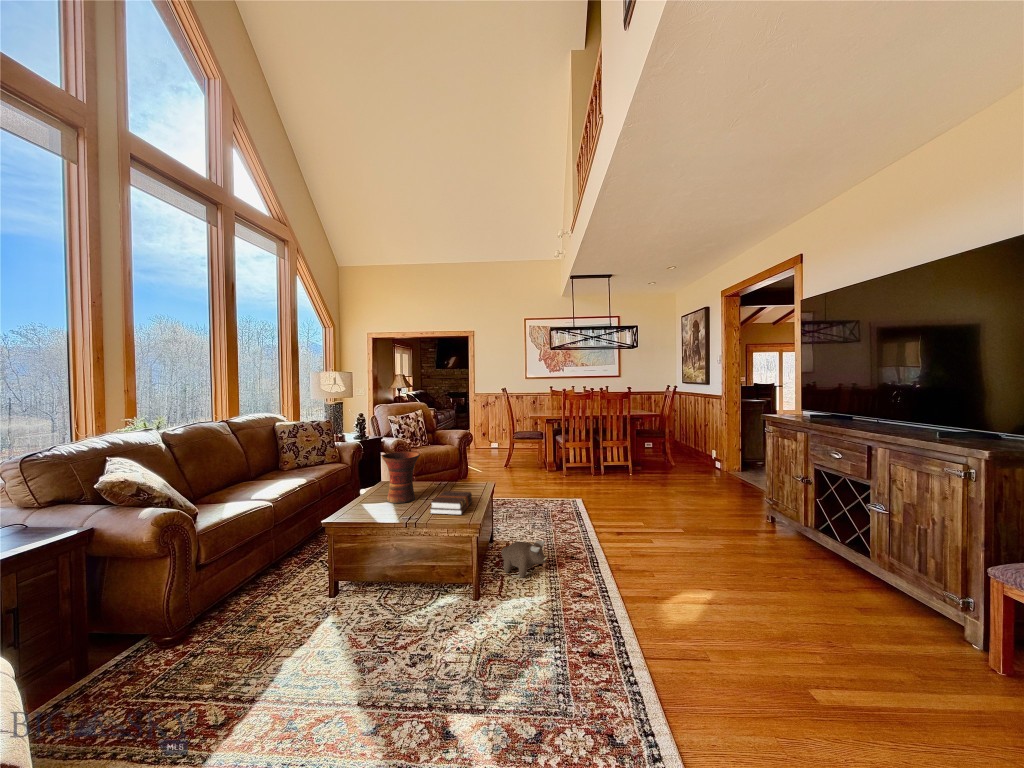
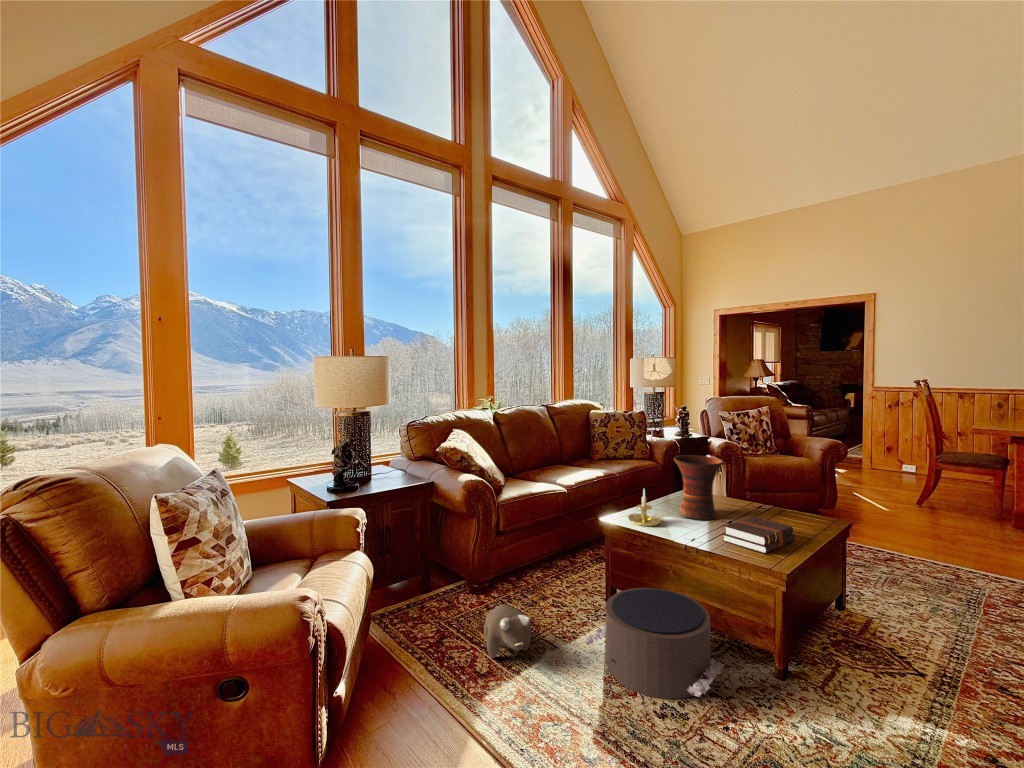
candle holder: none [348,486,382,519] -> present [628,491,663,526]
plush toy: present [501,541,547,578] -> present [484,605,531,658]
pouf: none [329,564,445,659] -> present [584,588,725,699]

